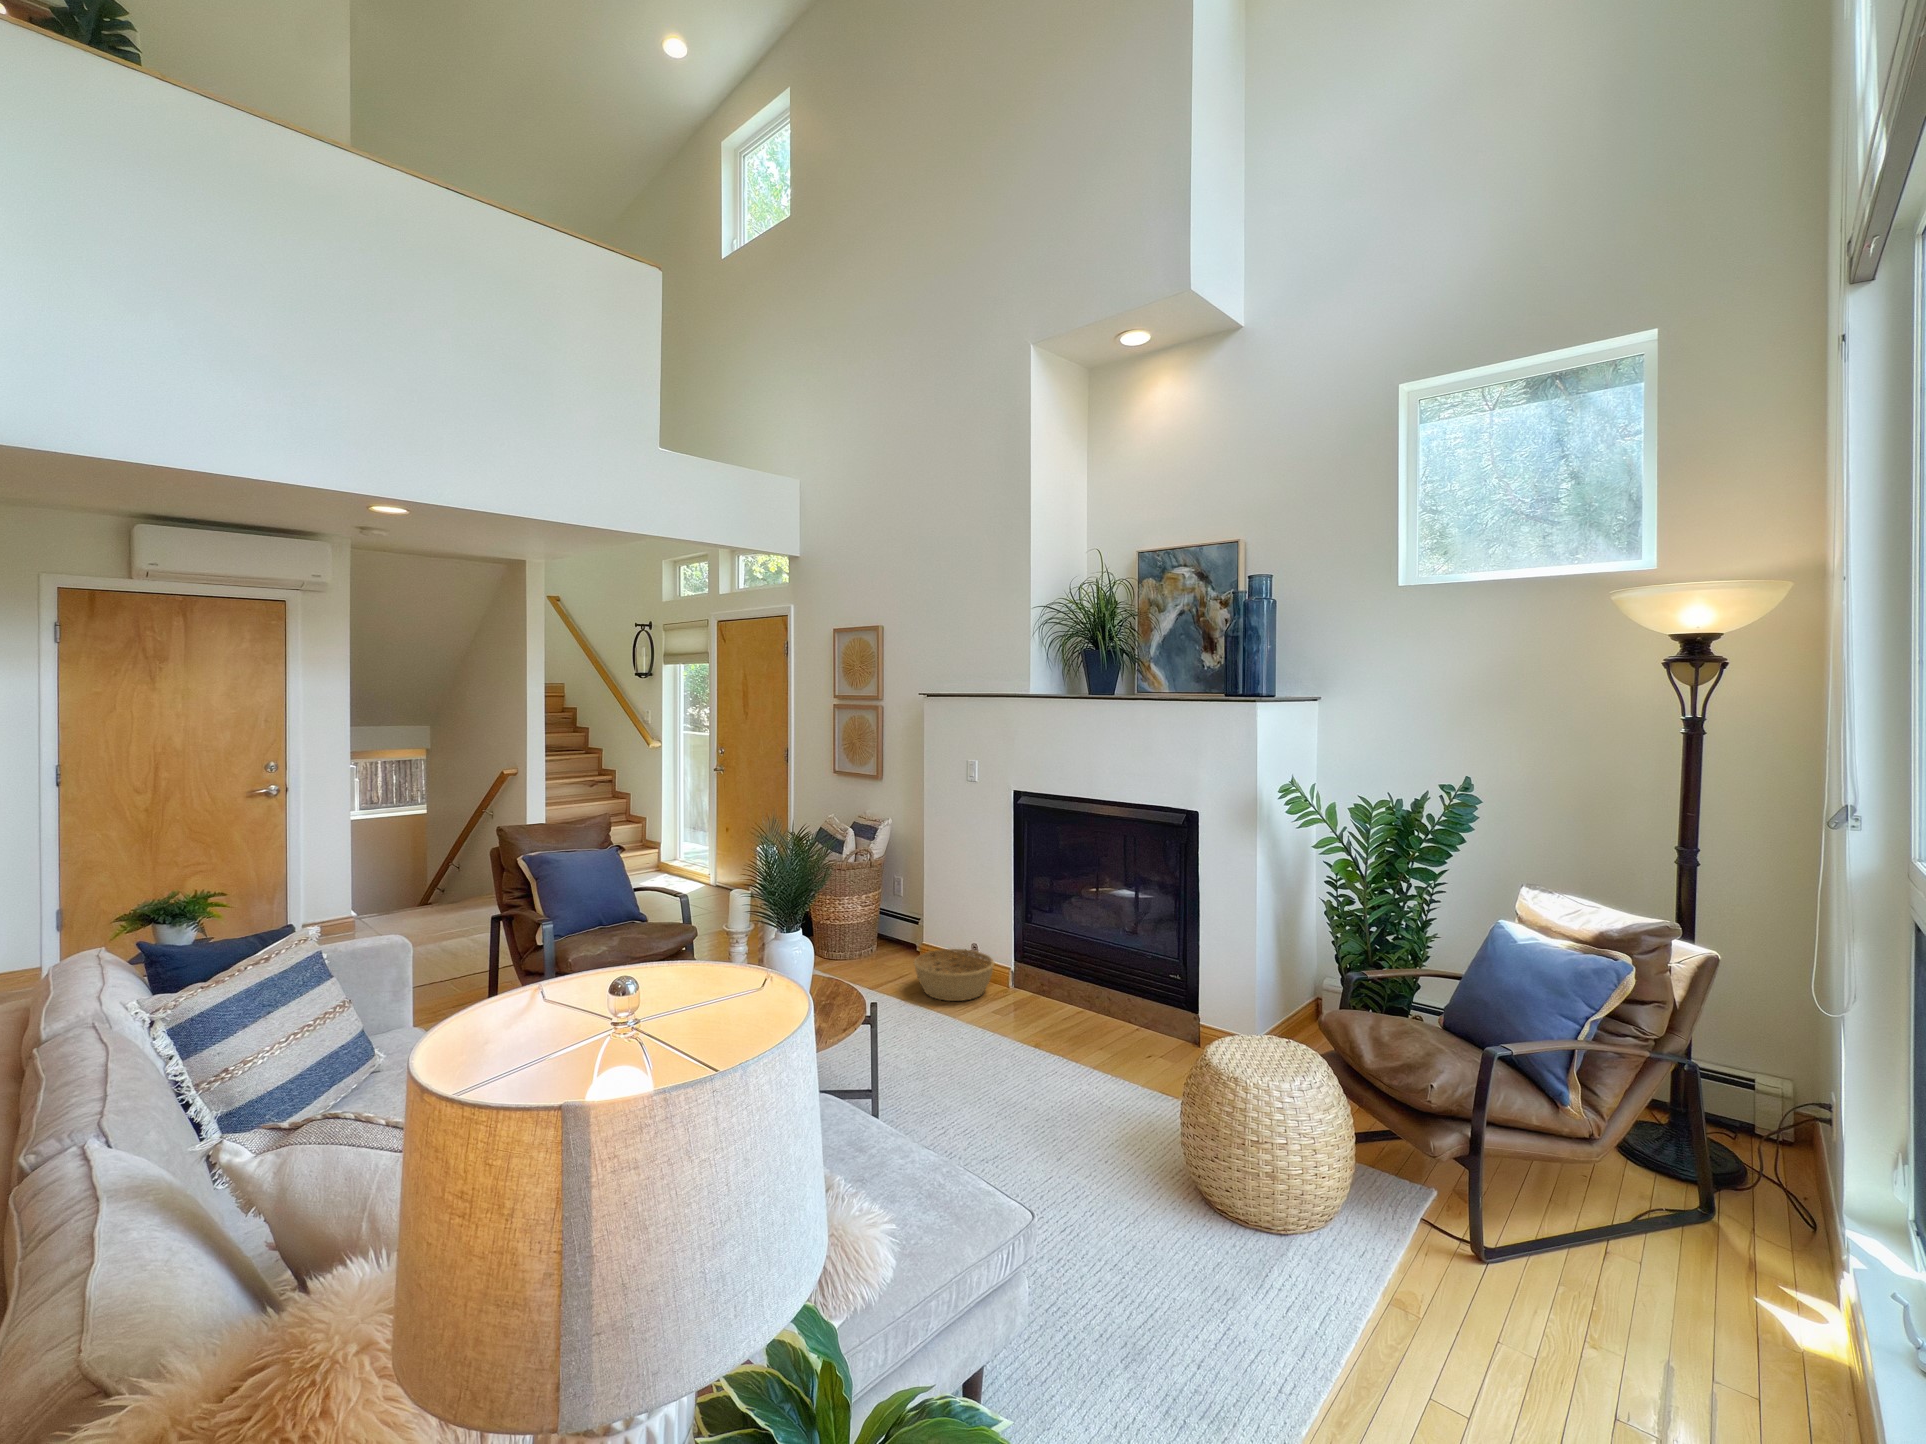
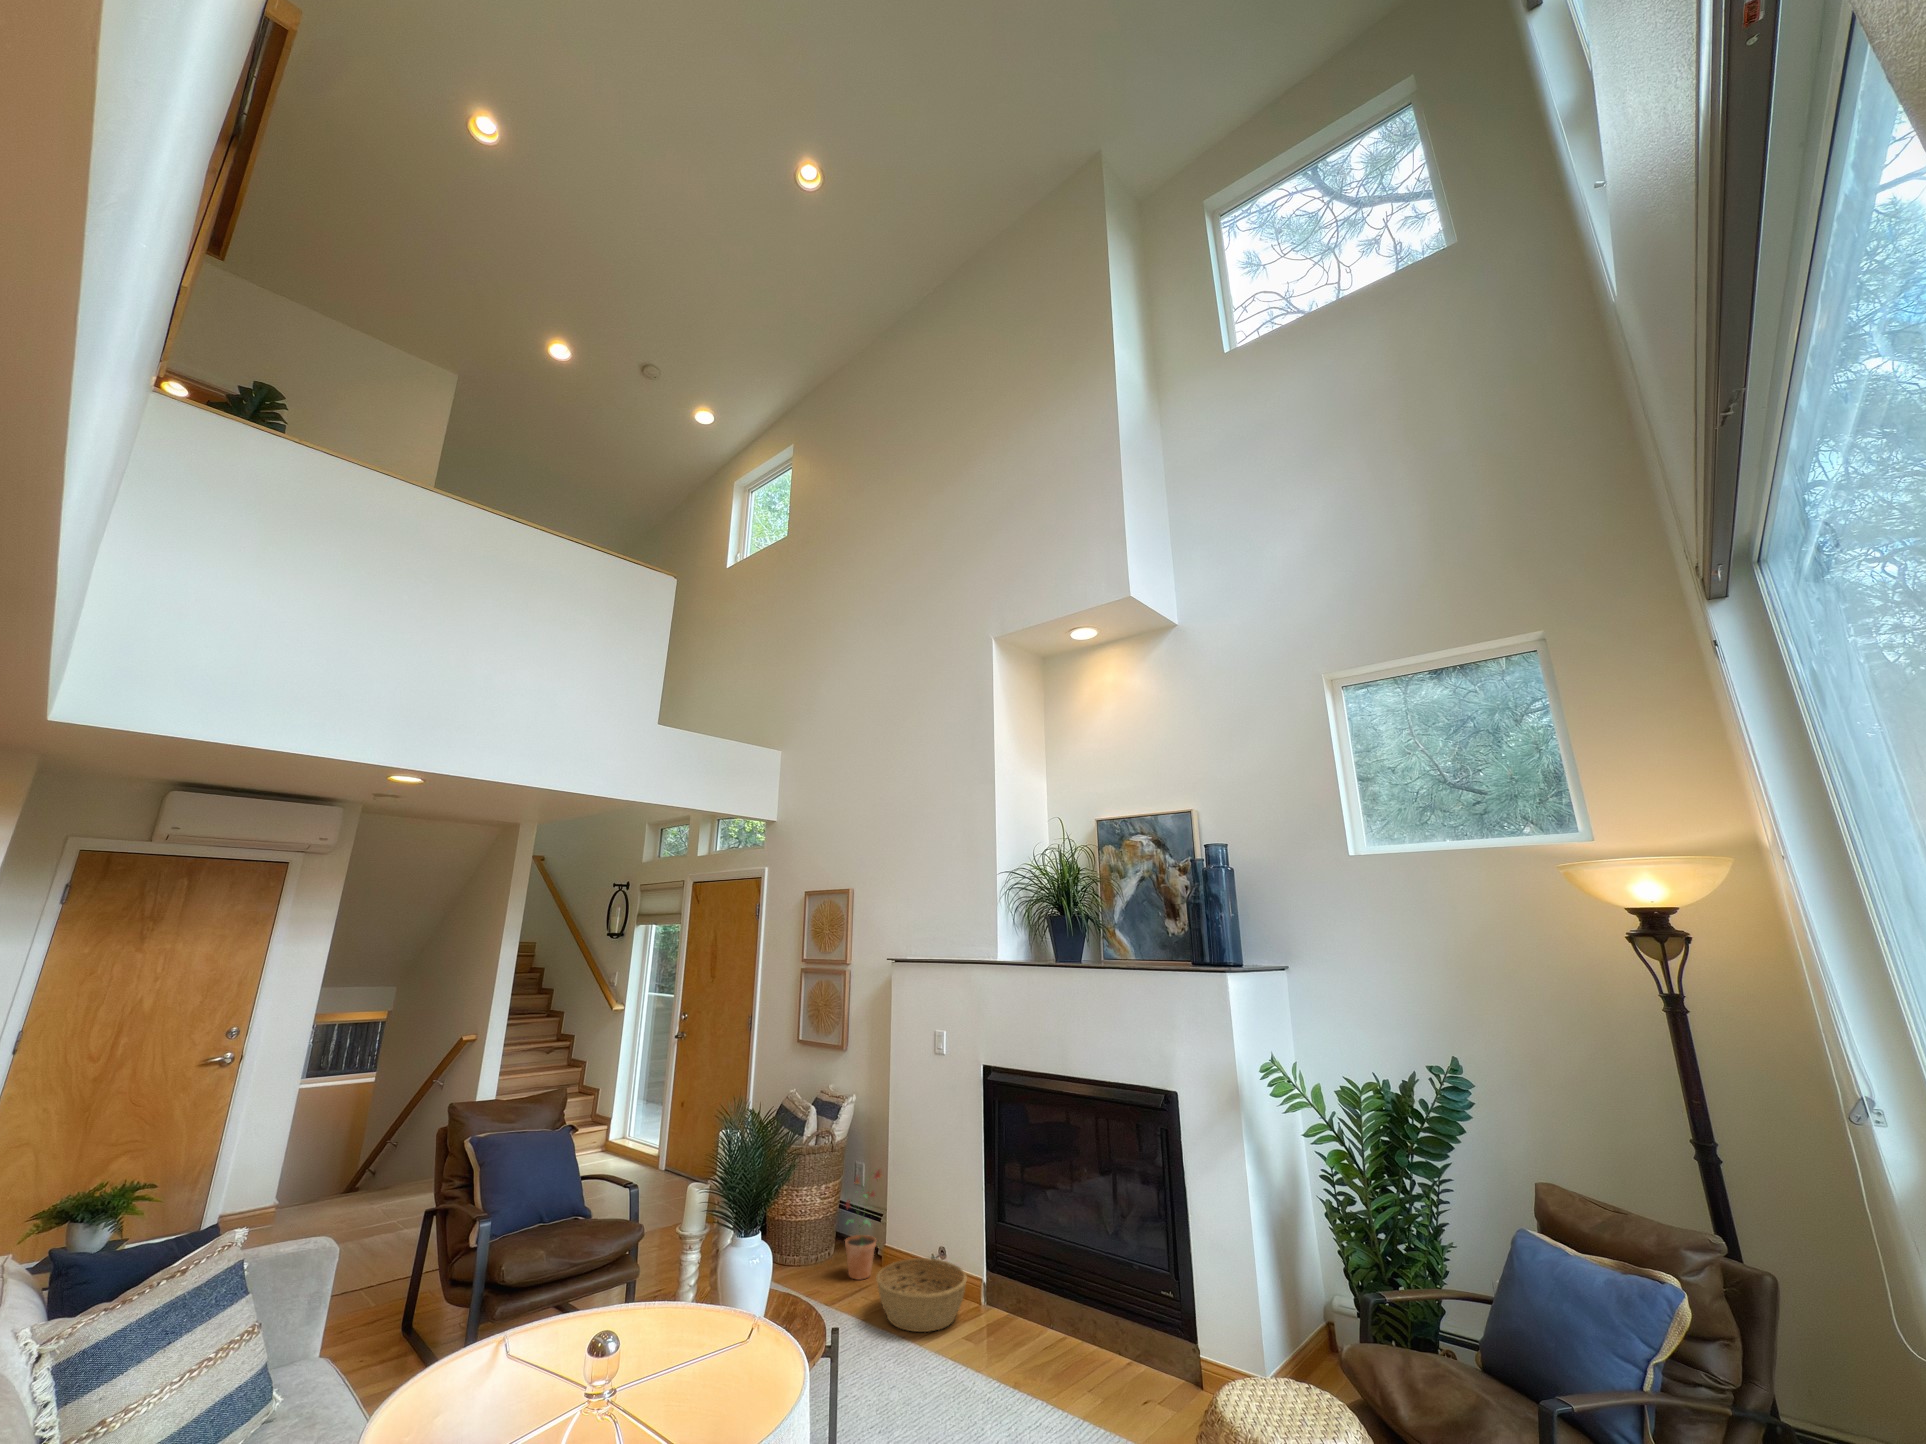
potted plant: none [882,879,919,965] -> present [845,1170,882,1280]

